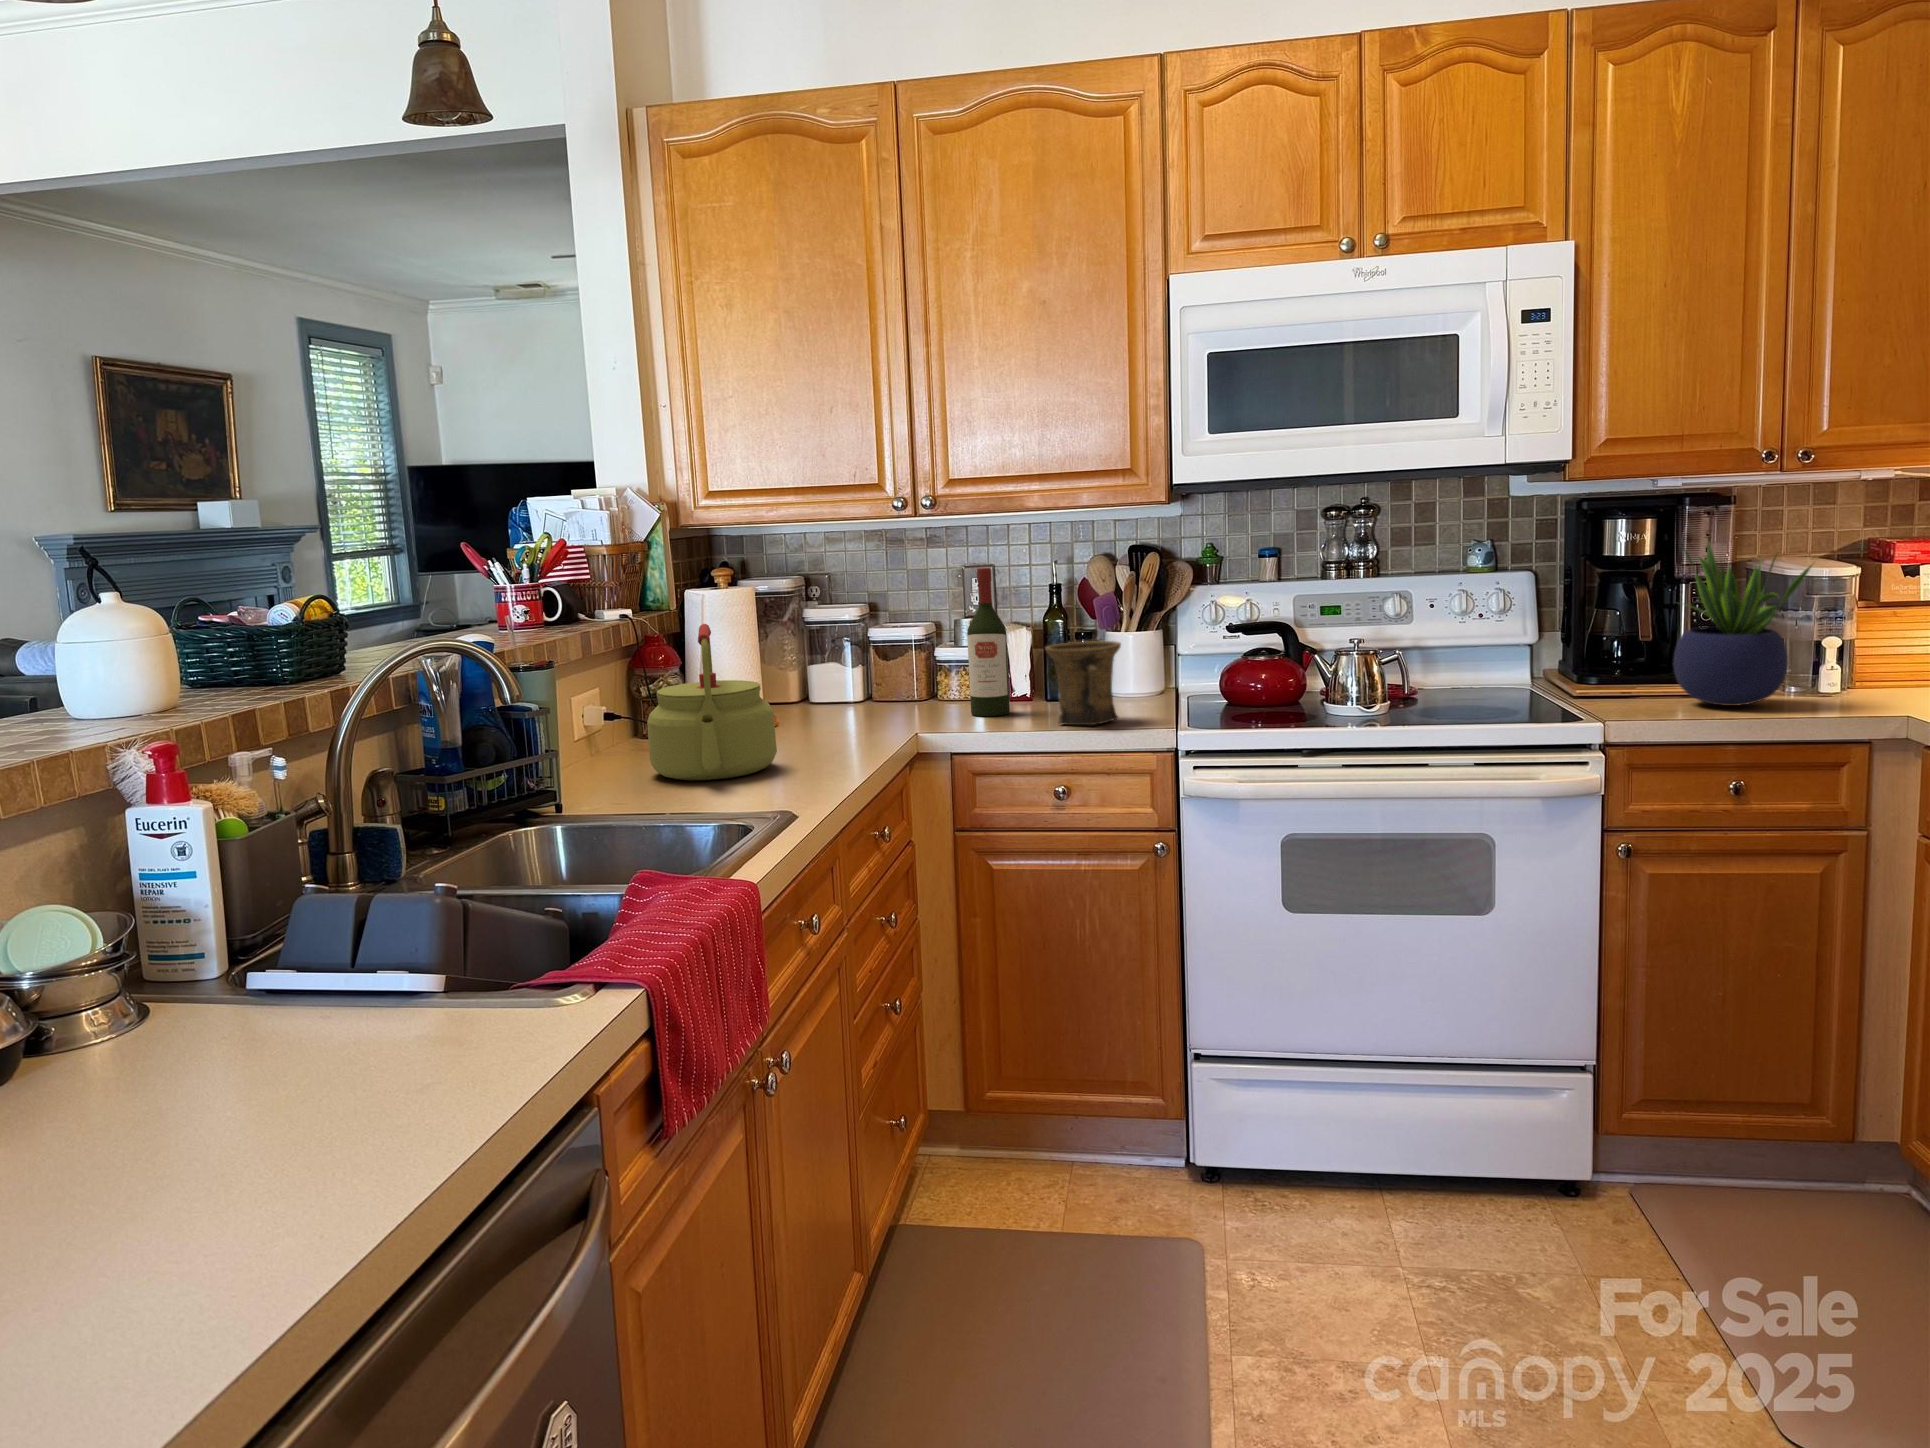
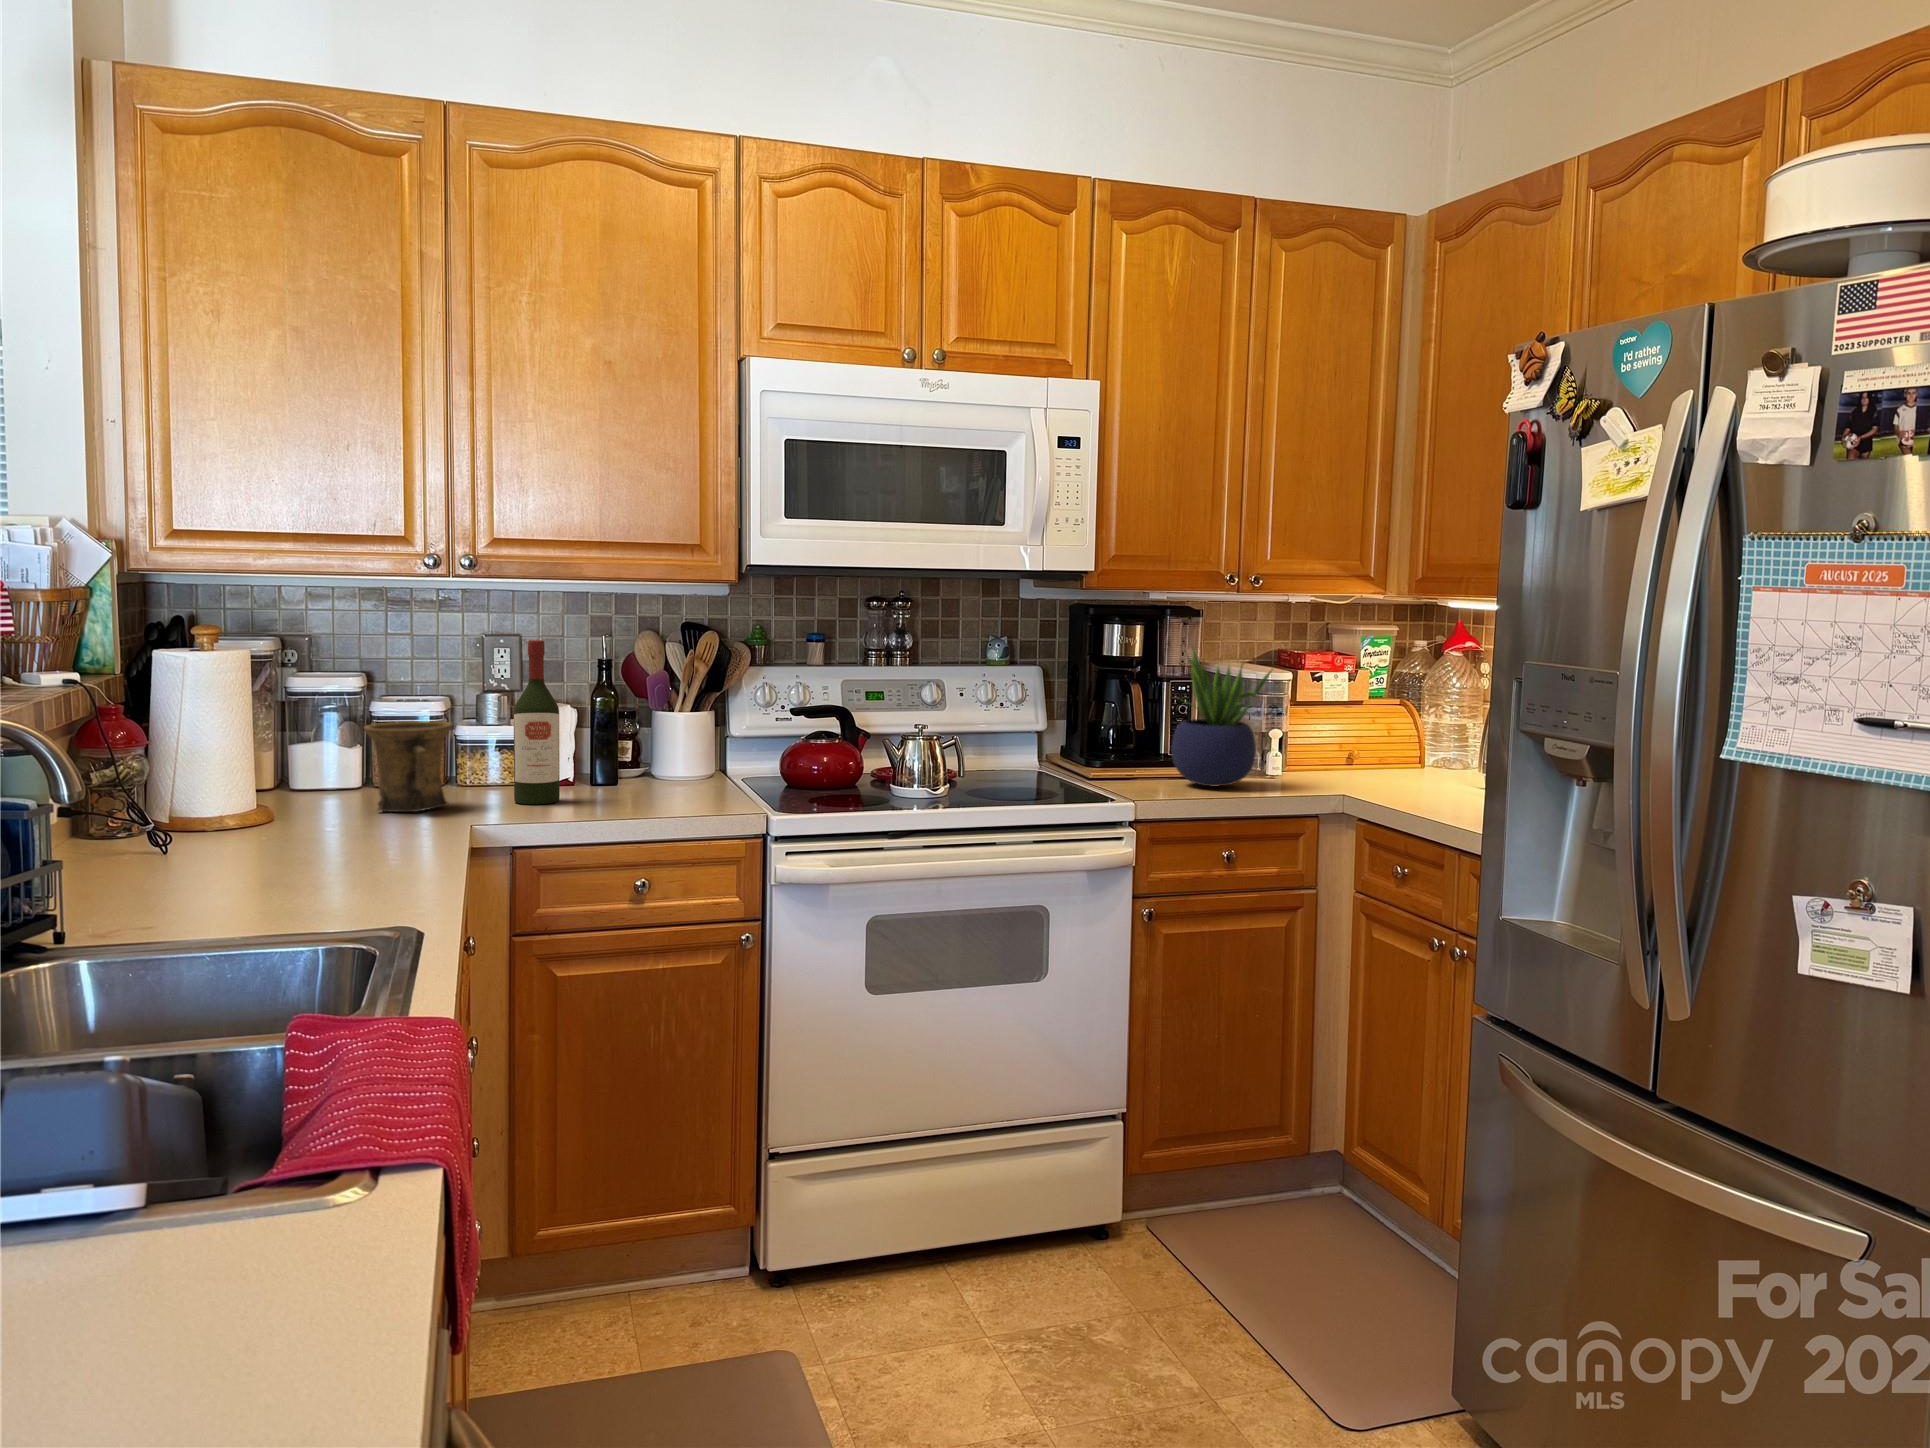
kettle: present [647,624,777,780] -> none [160,693,336,885]
mug: present [1045,641,1121,725] -> present [364,721,452,812]

